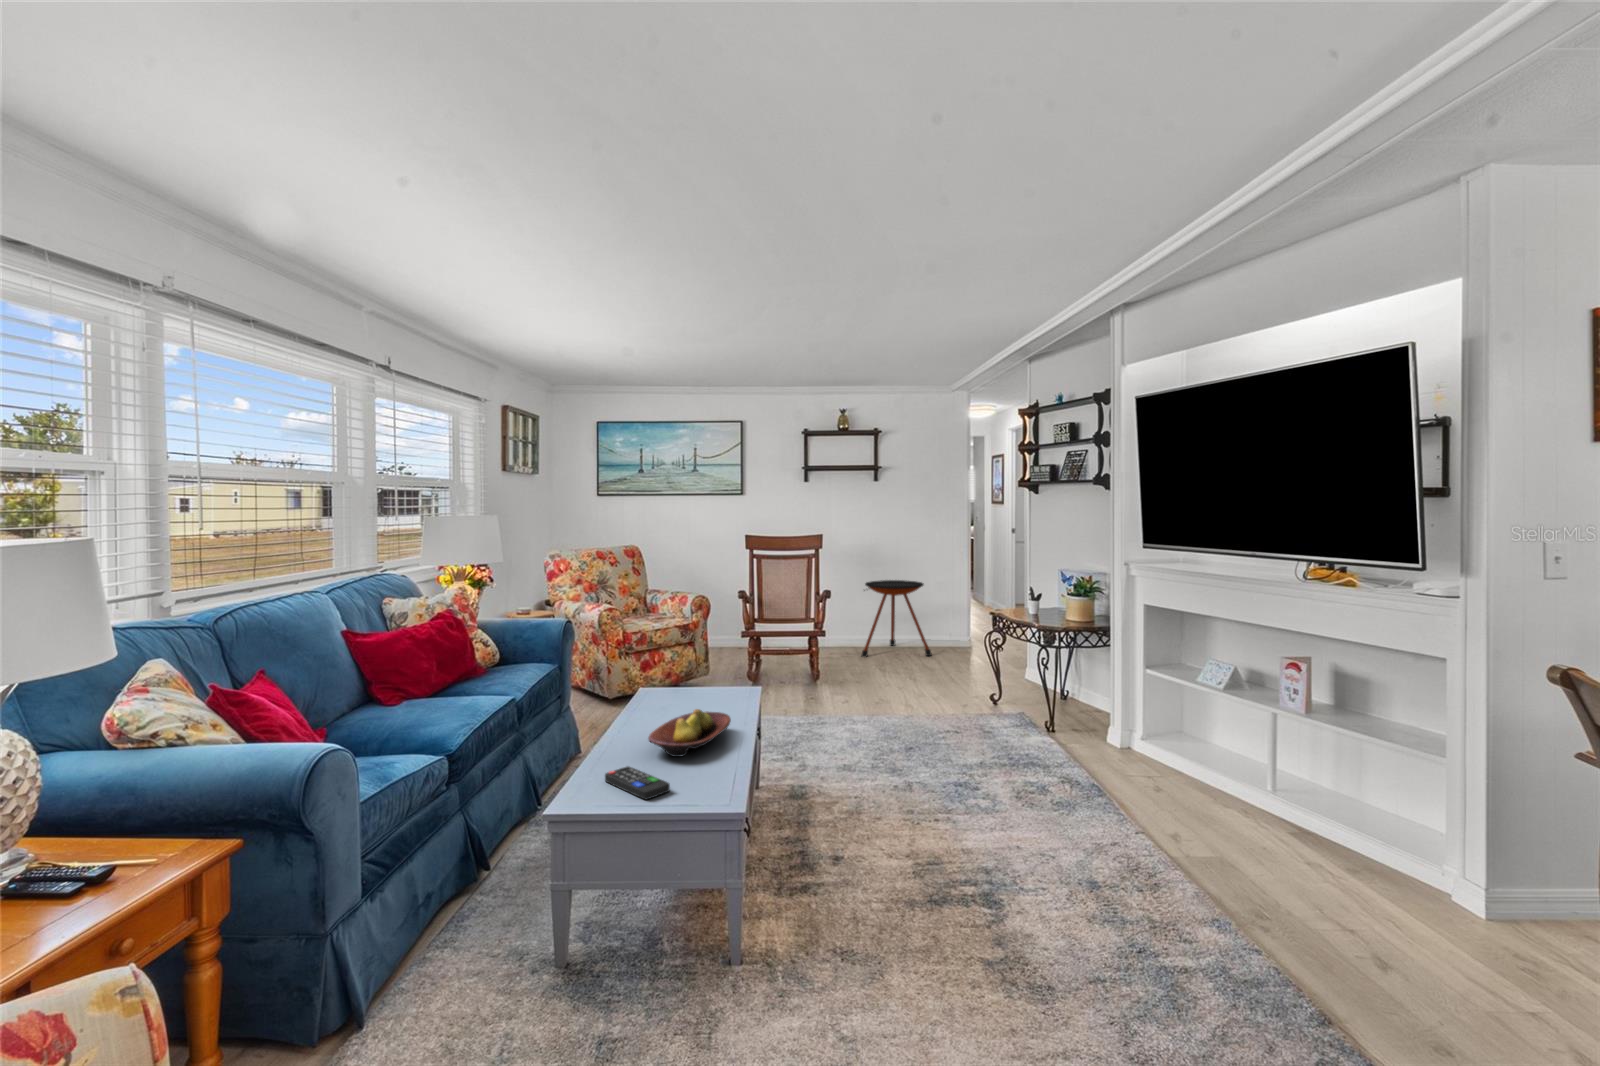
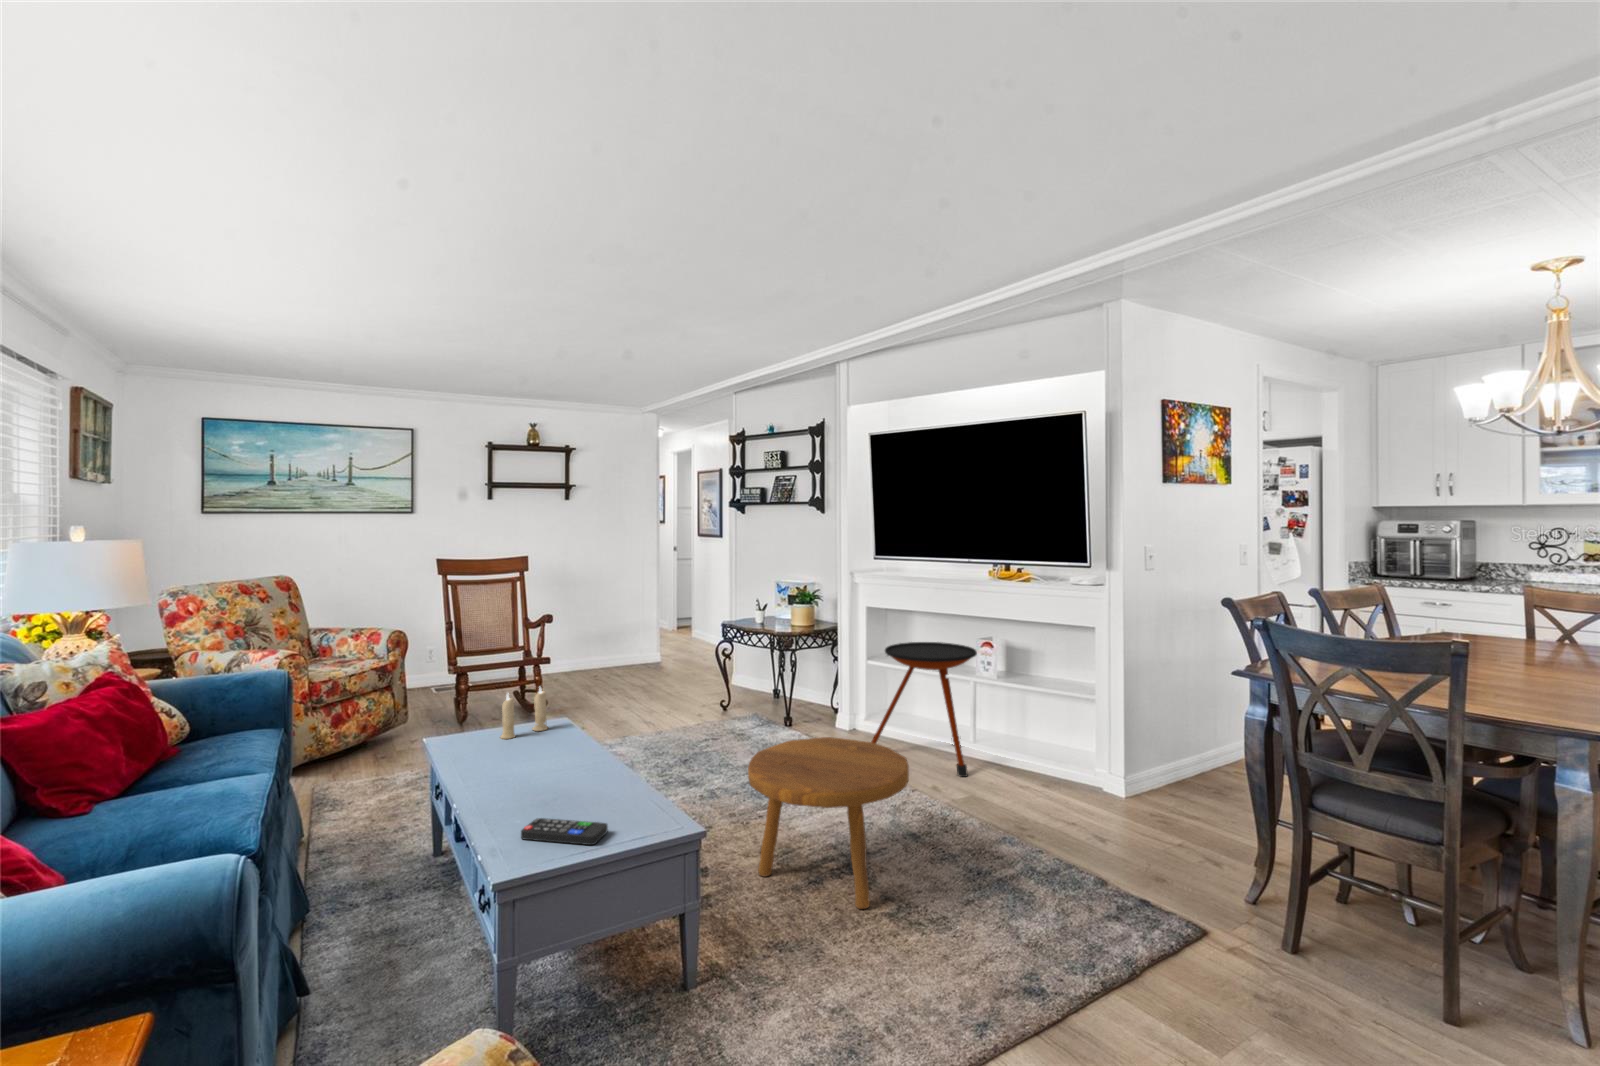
side table: present [862,580,932,657] -> present [871,642,977,777]
candle: none [693,650,737,696] -> present [500,687,548,739]
fruit bowl: present [648,709,731,757] -> none [529,747,604,800]
footstool: none [865,742,1055,948] -> present [748,737,909,909]

